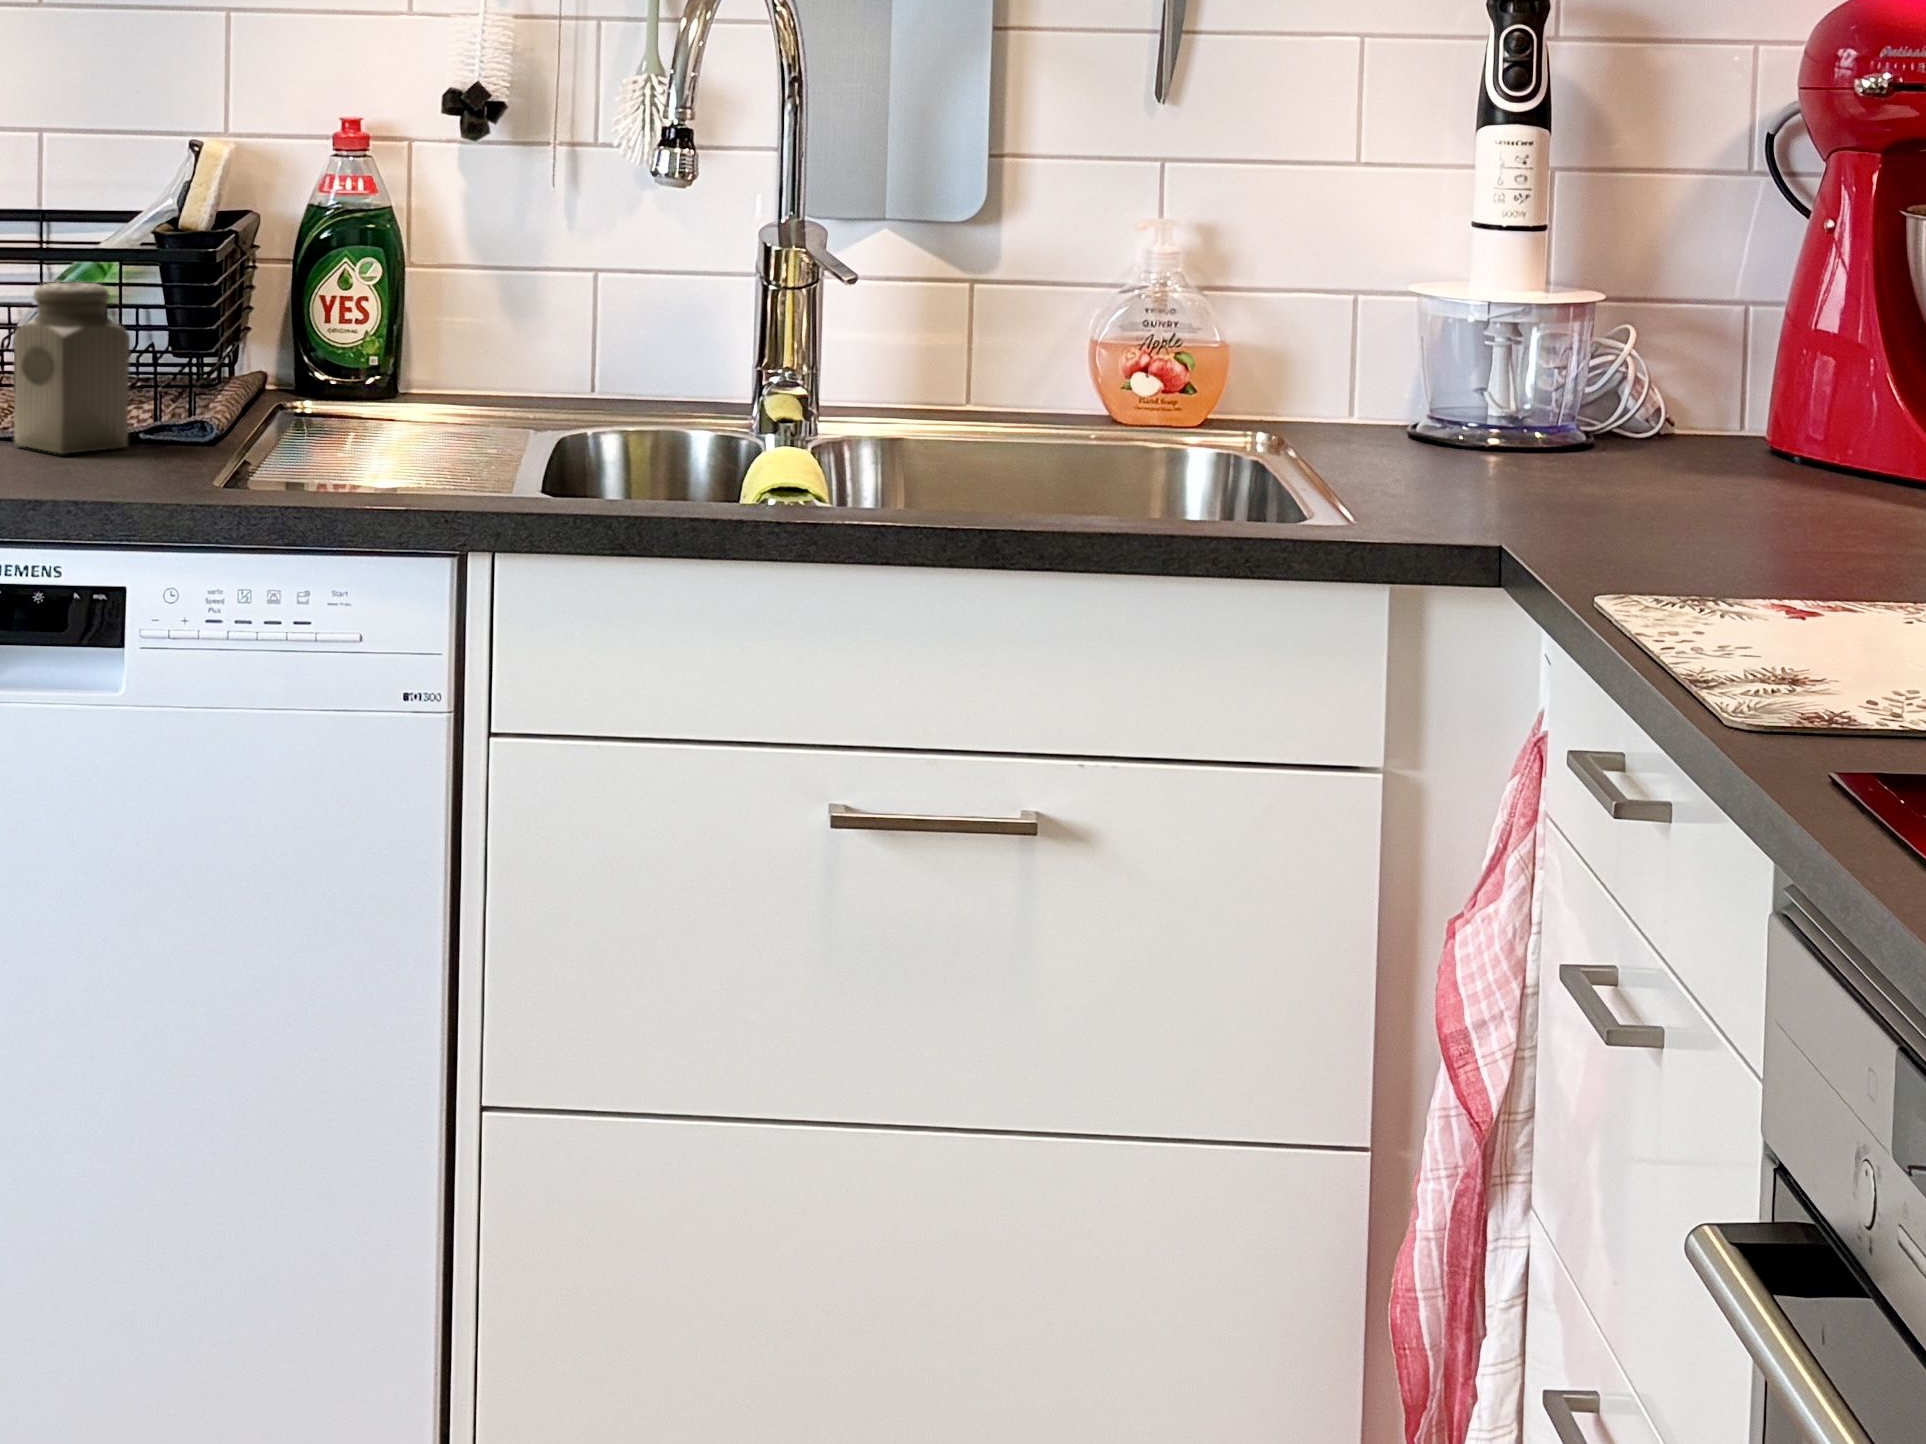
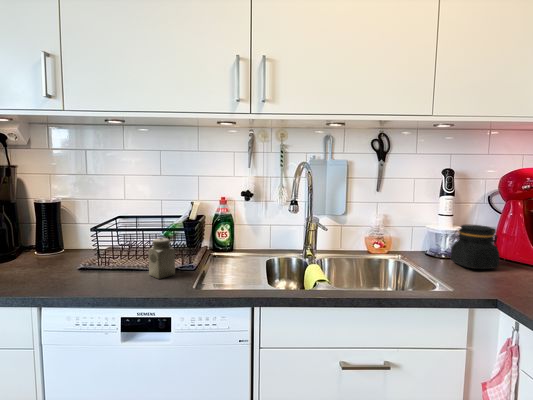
jar: none [1478,267,1708,479] -> present [451,225,500,269]

